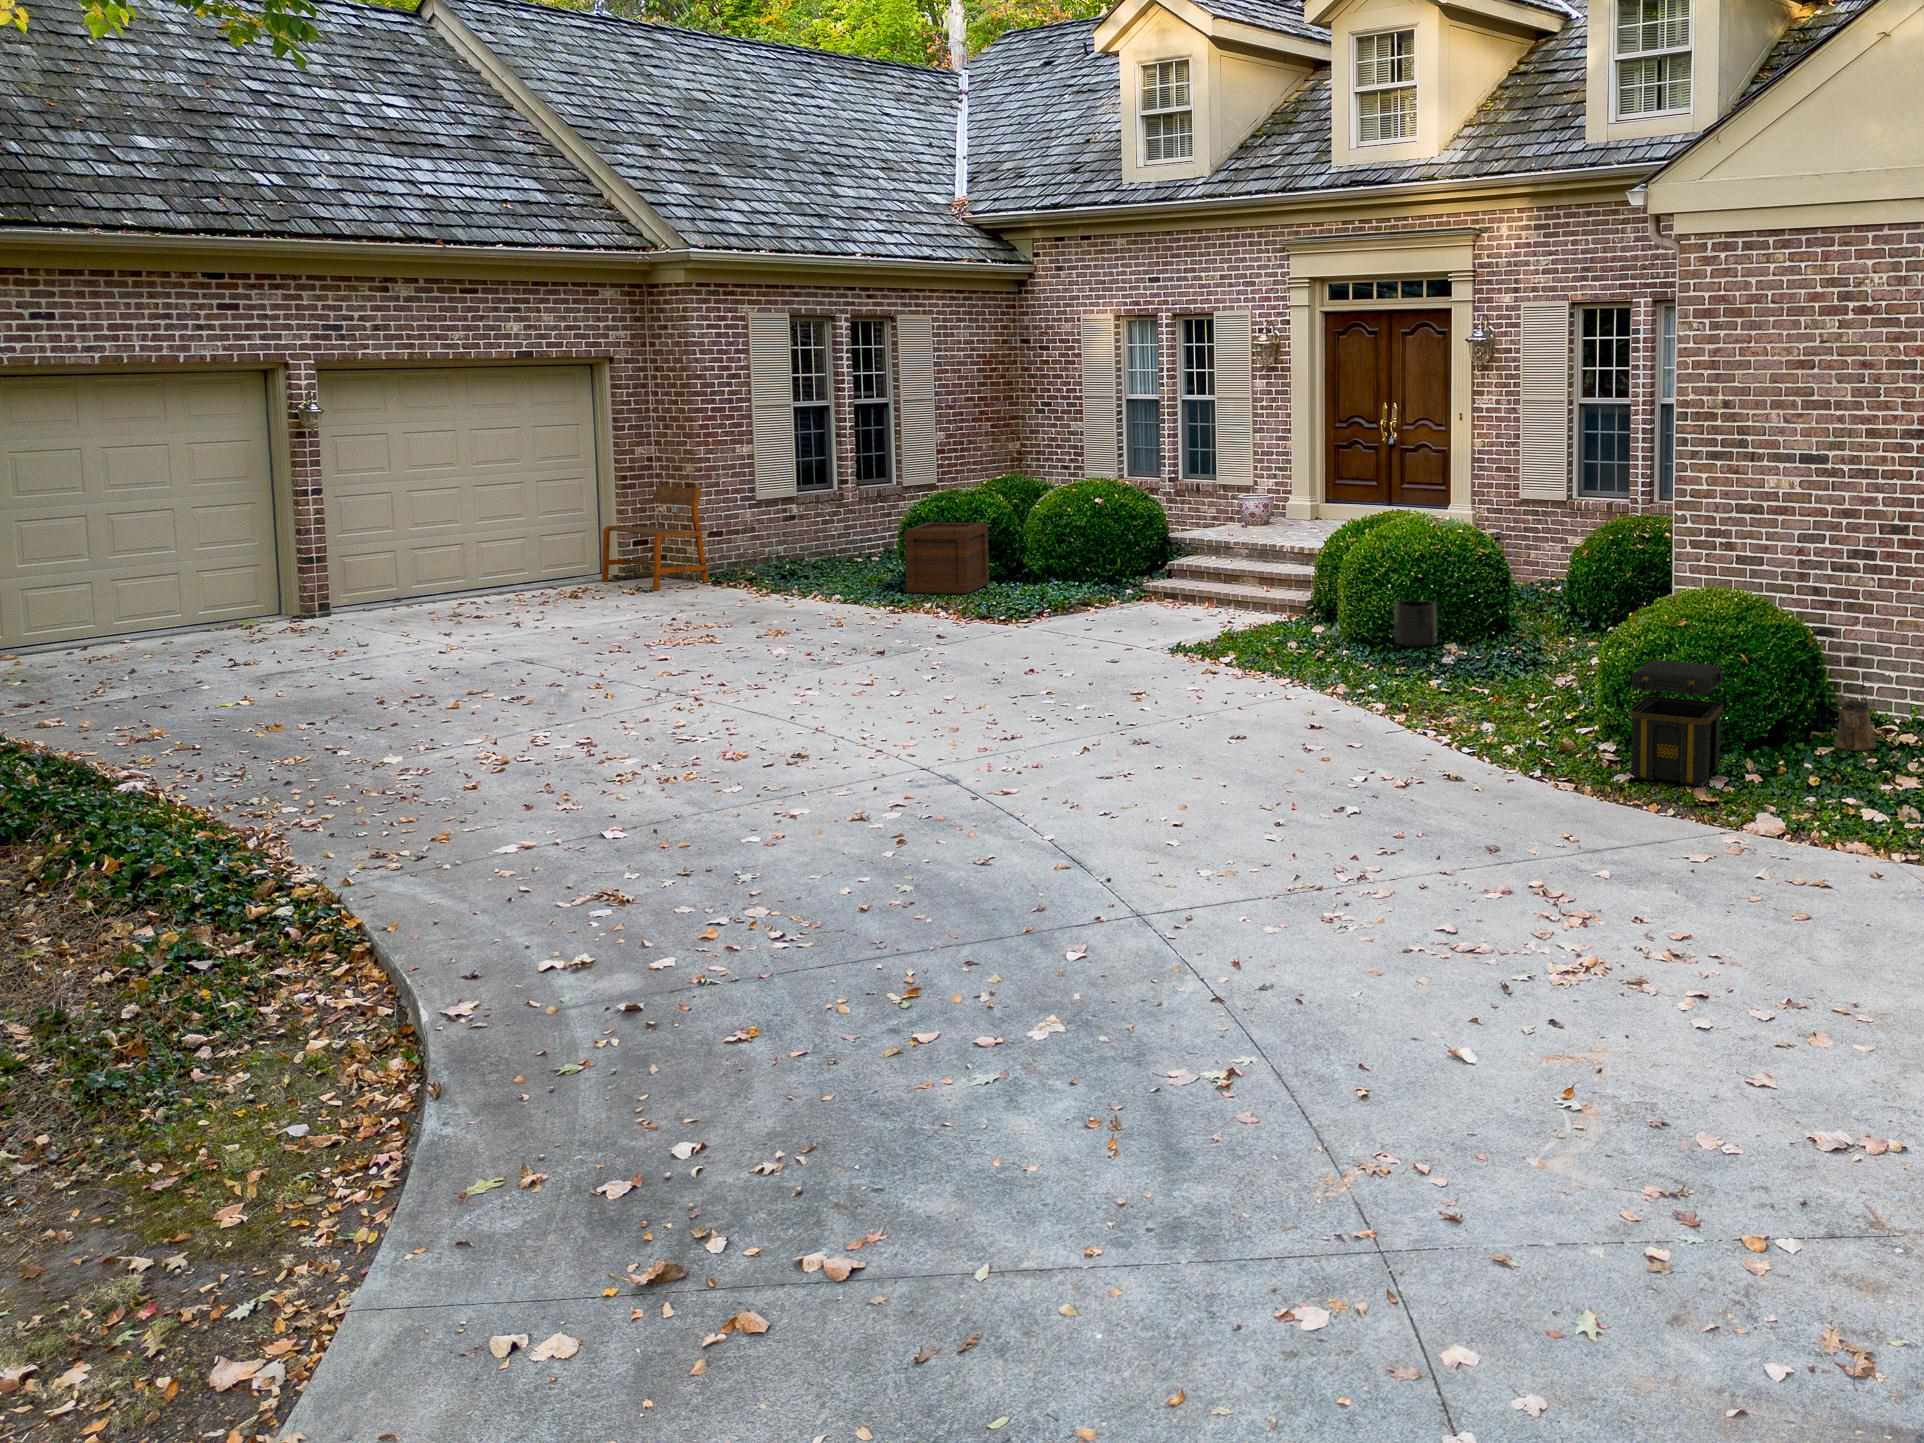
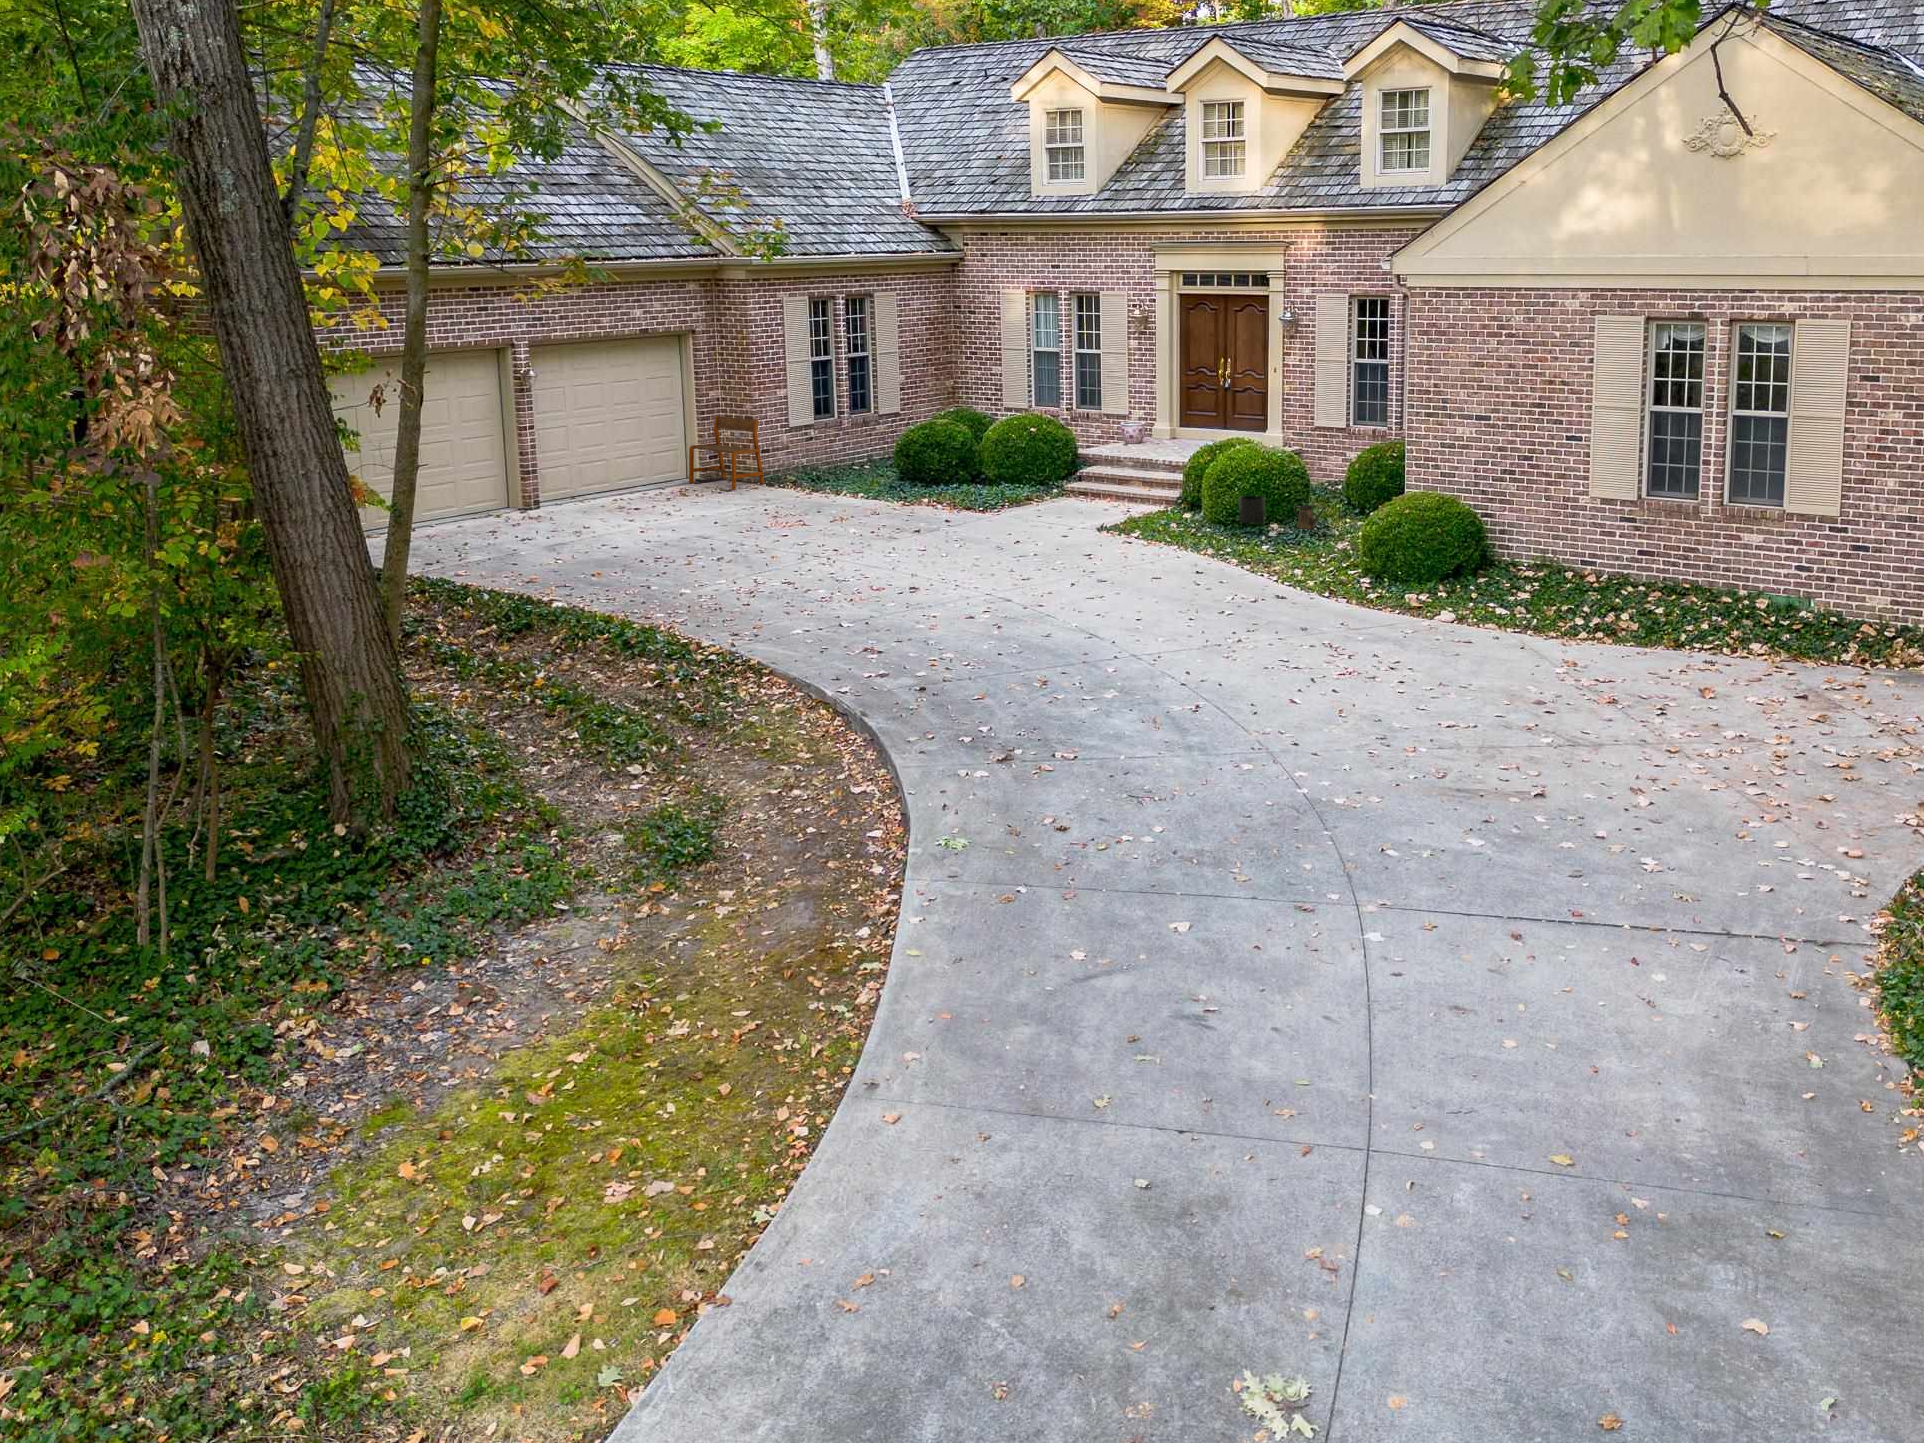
wooden crate: present [904,522,989,594] -> none [904,442,958,490]
toolbox: present [1630,660,1723,786] -> none [1378,533,1428,600]
watering can: present [1834,701,1876,751] -> present [1294,505,1326,529]

